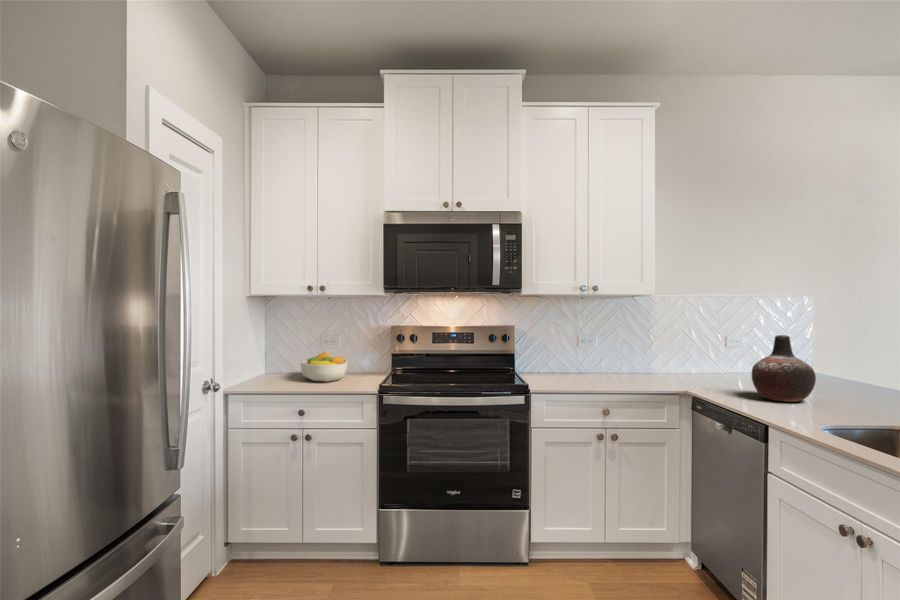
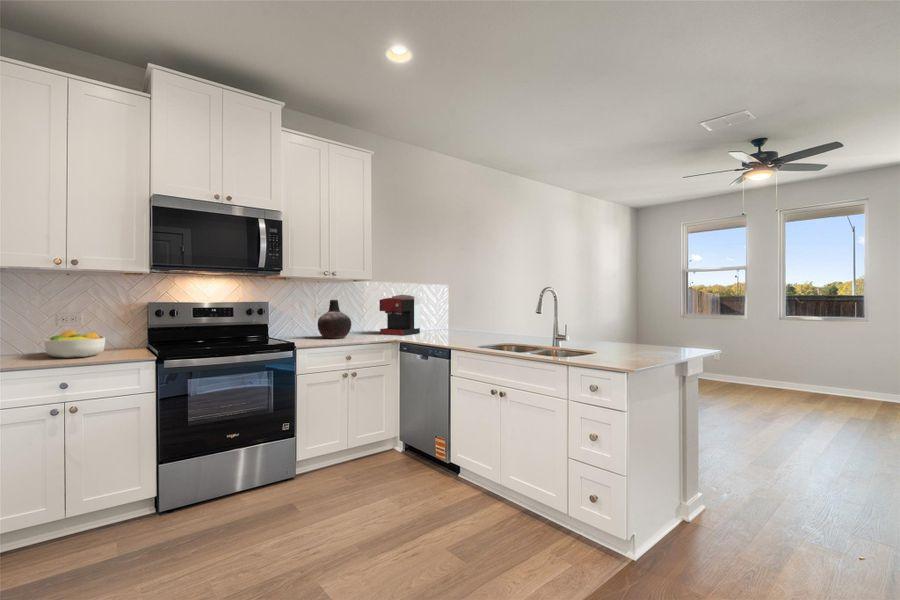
coffee maker: none [676,317,747,383] -> present [379,295,420,335]
vase: present [751,335,816,402] -> present [318,300,351,338]

